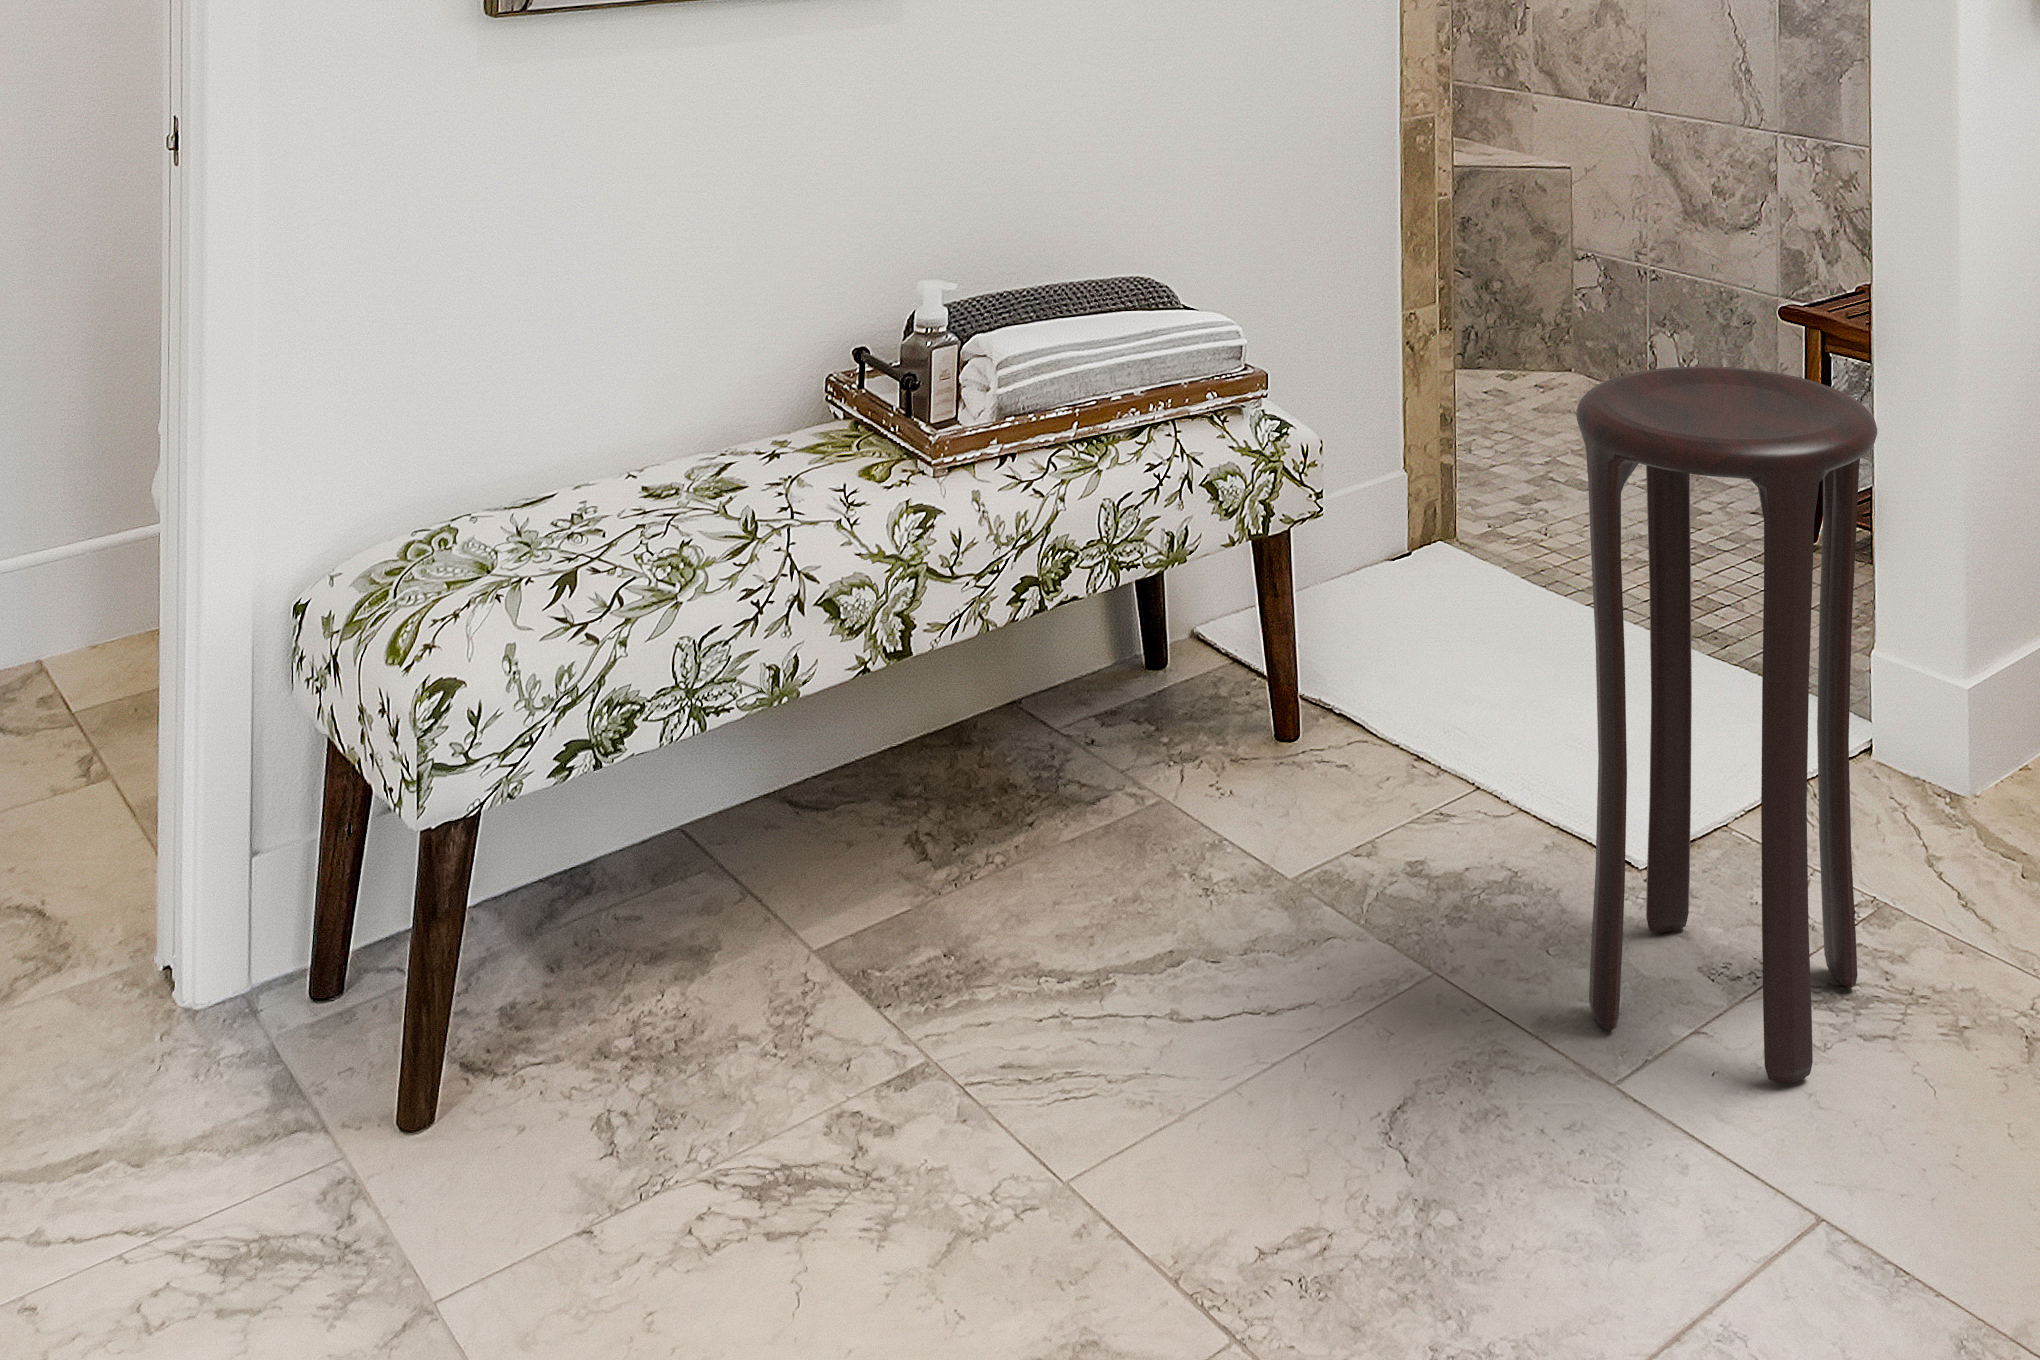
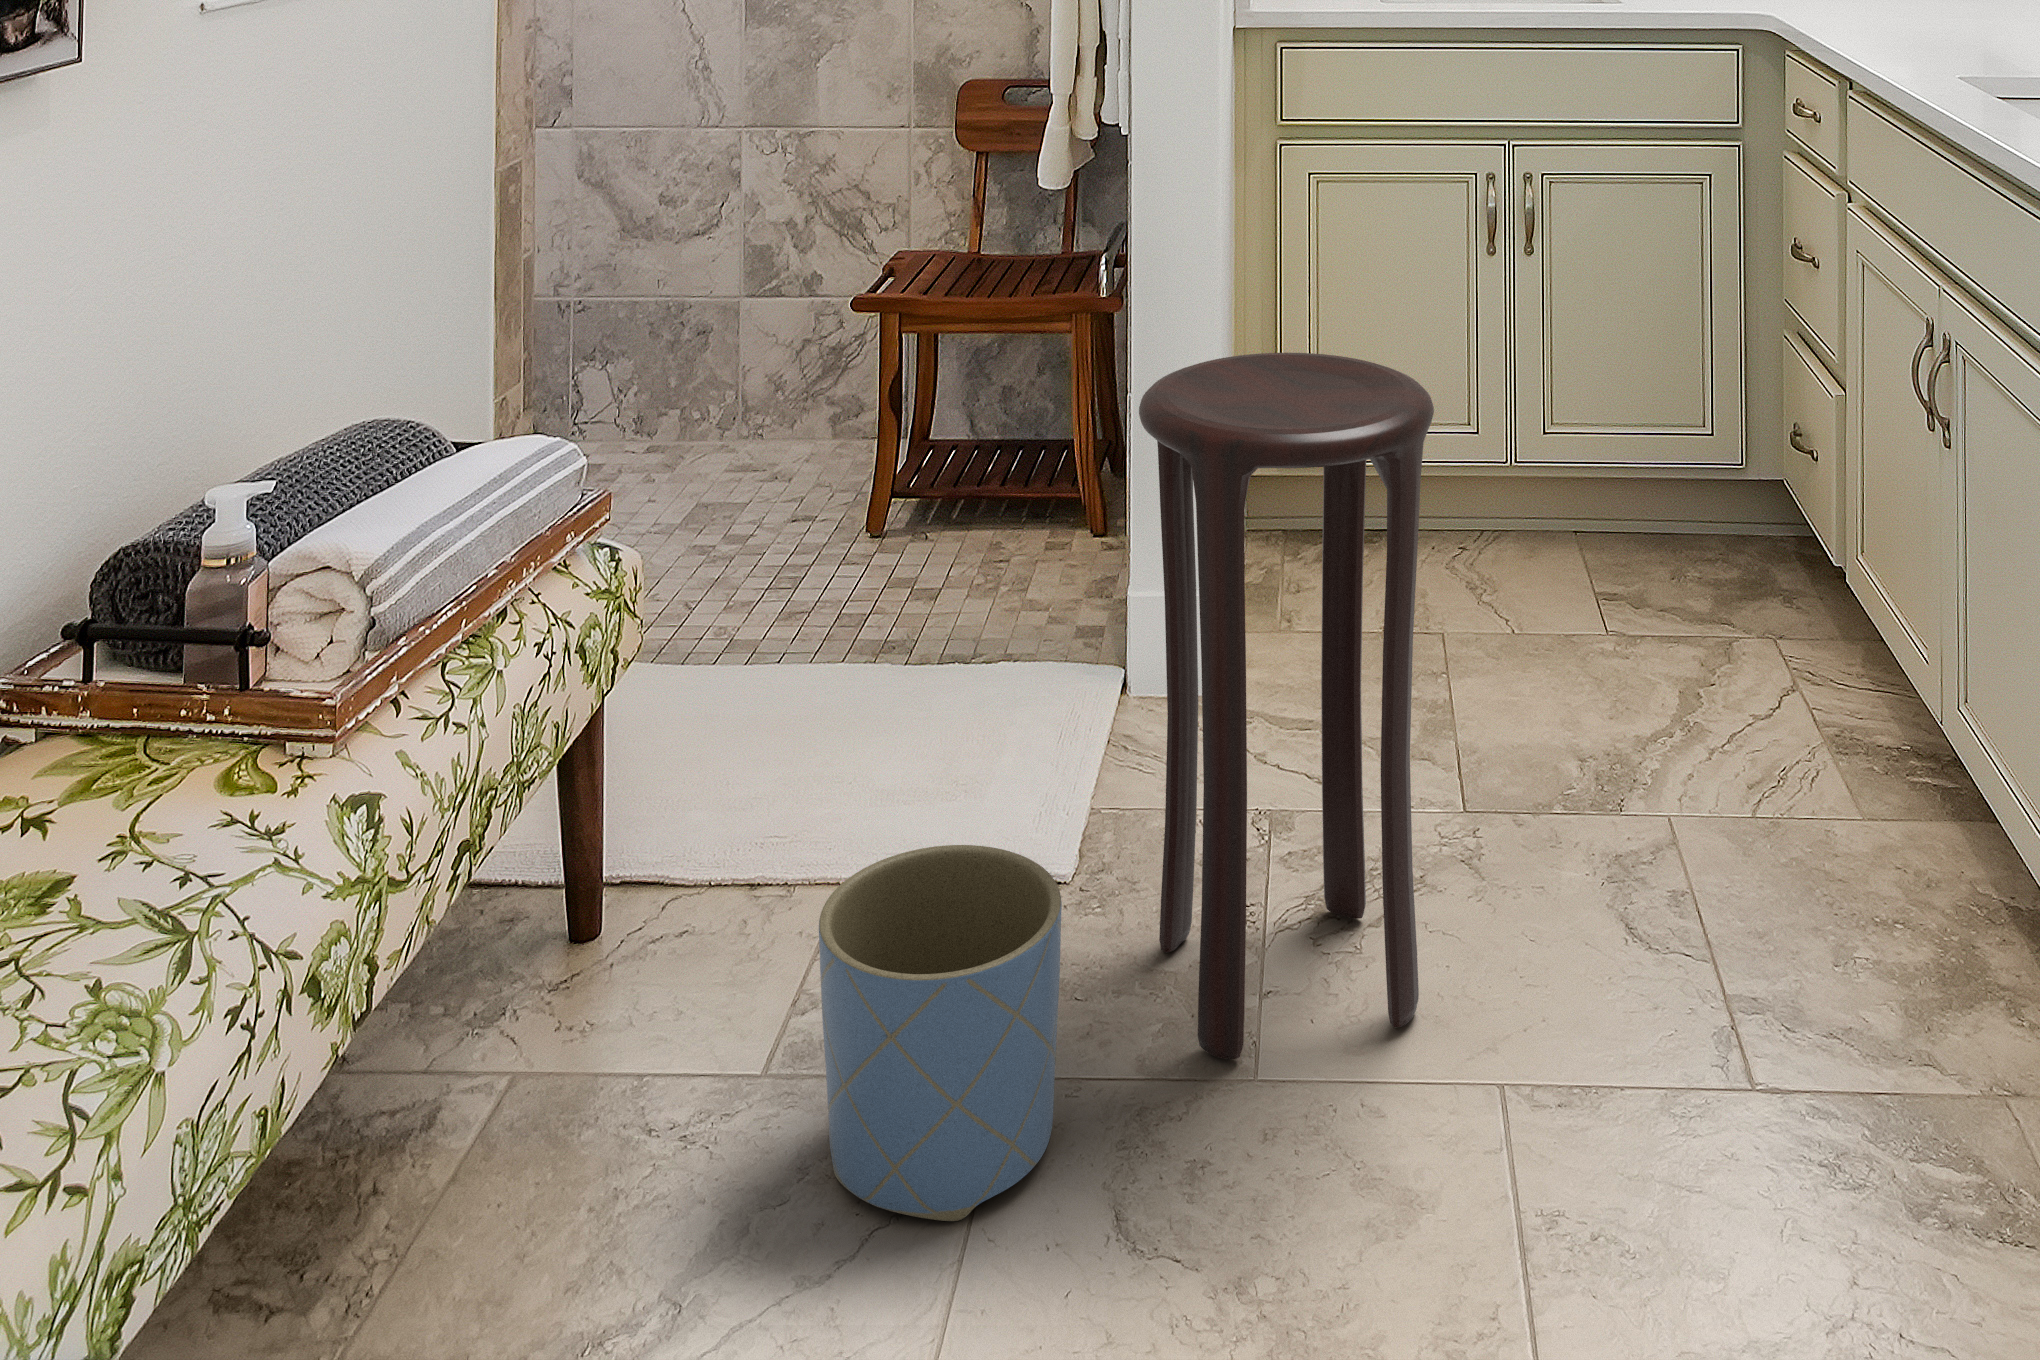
planter: none [1234,717,1440,1021] -> present [819,845,1062,1221]

